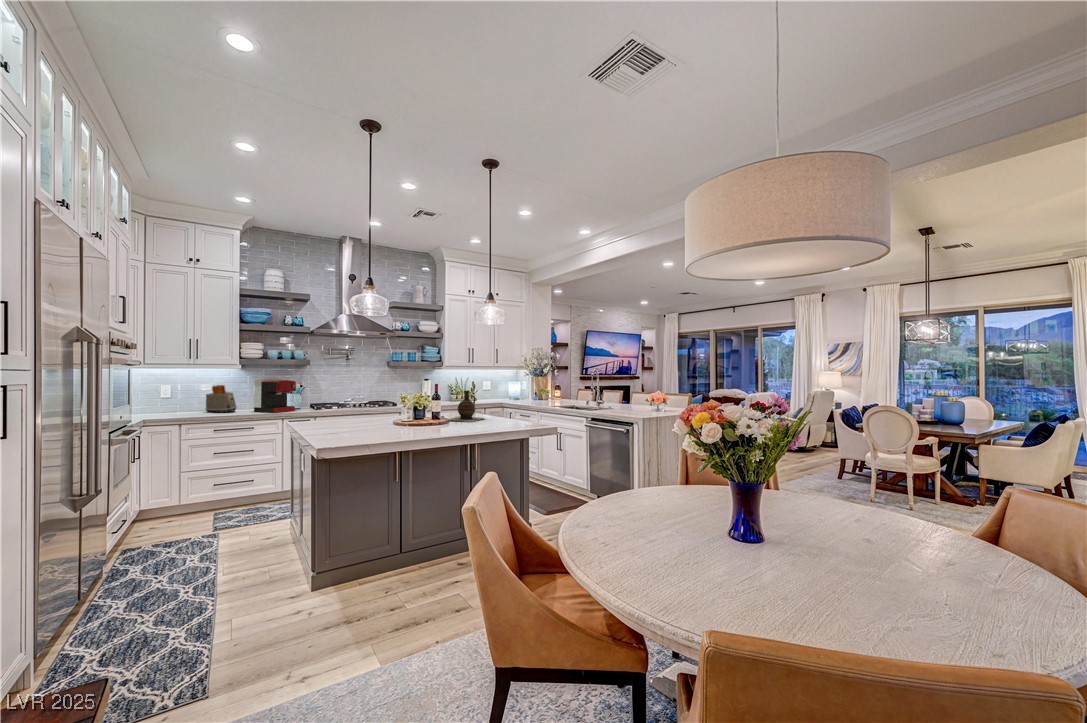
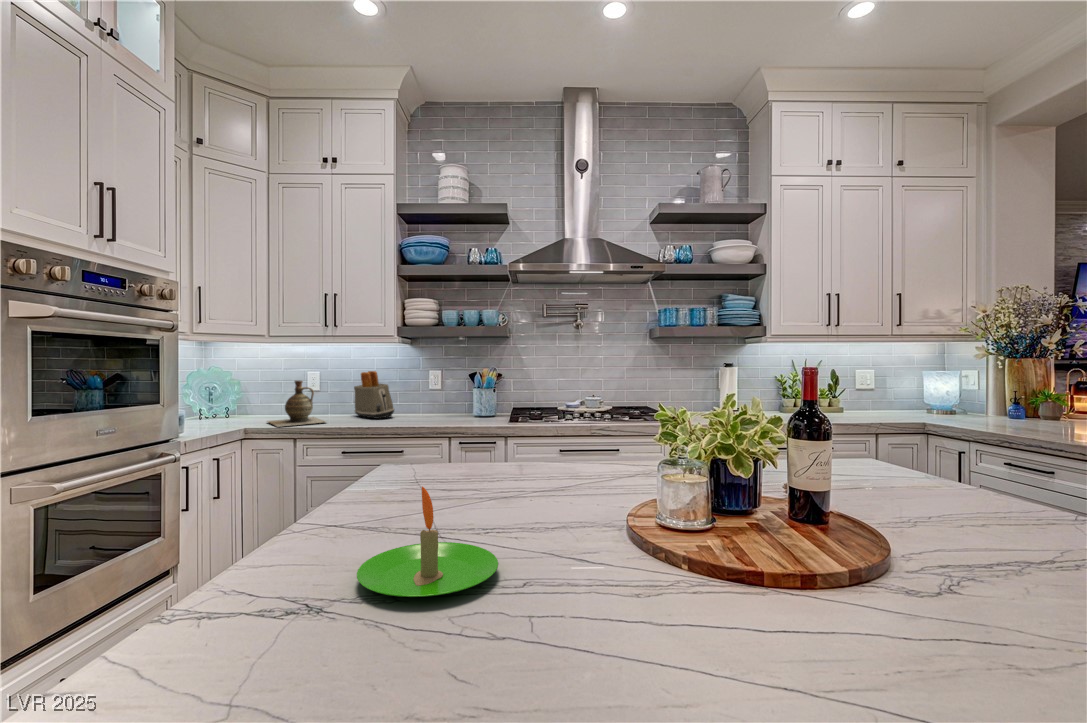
coffee maker: present [254,377,296,413] -> none [416,358,480,424]
ceramic jug: present [446,391,484,422] -> present [267,380,326,427]
candle: none [337,410,370,431] -> present [357,486,498,597]

